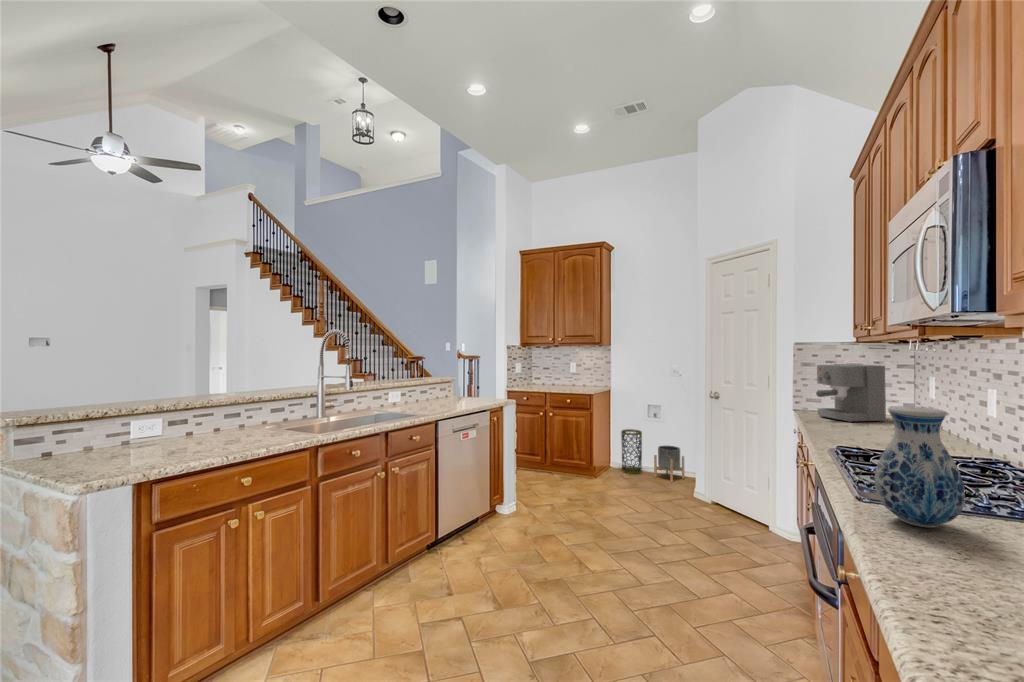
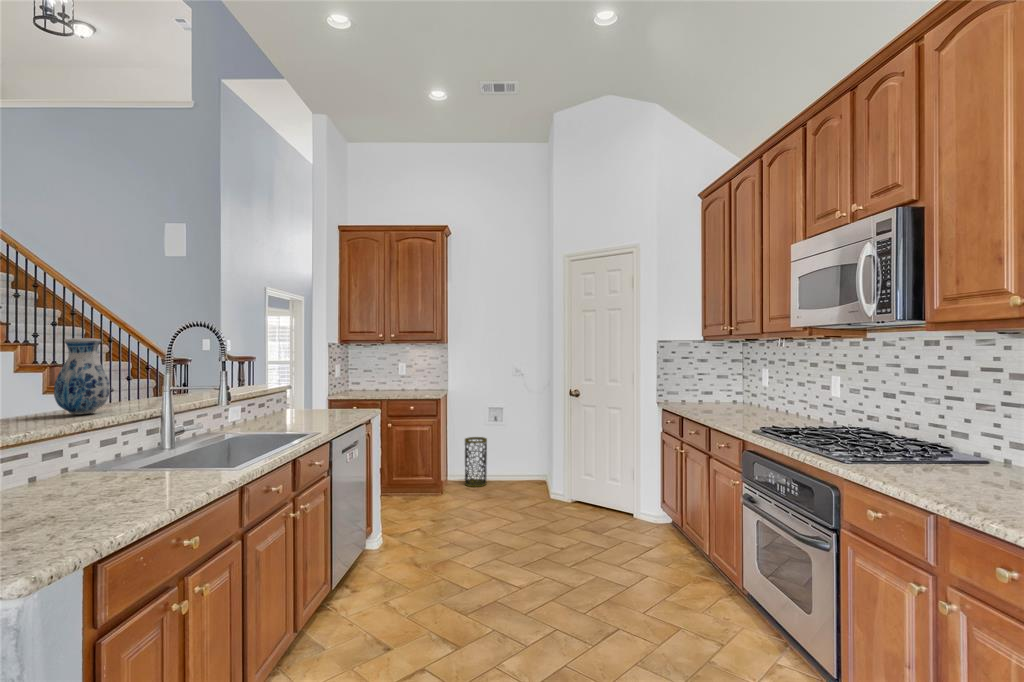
coffee maker: present [816,364,886,422] -> none [686,359,736,410]
vase: present [875,406,965,528] -> present [54,338,110,414]
planter: present [654,445,684,482] -> none [503,451,532,490]

